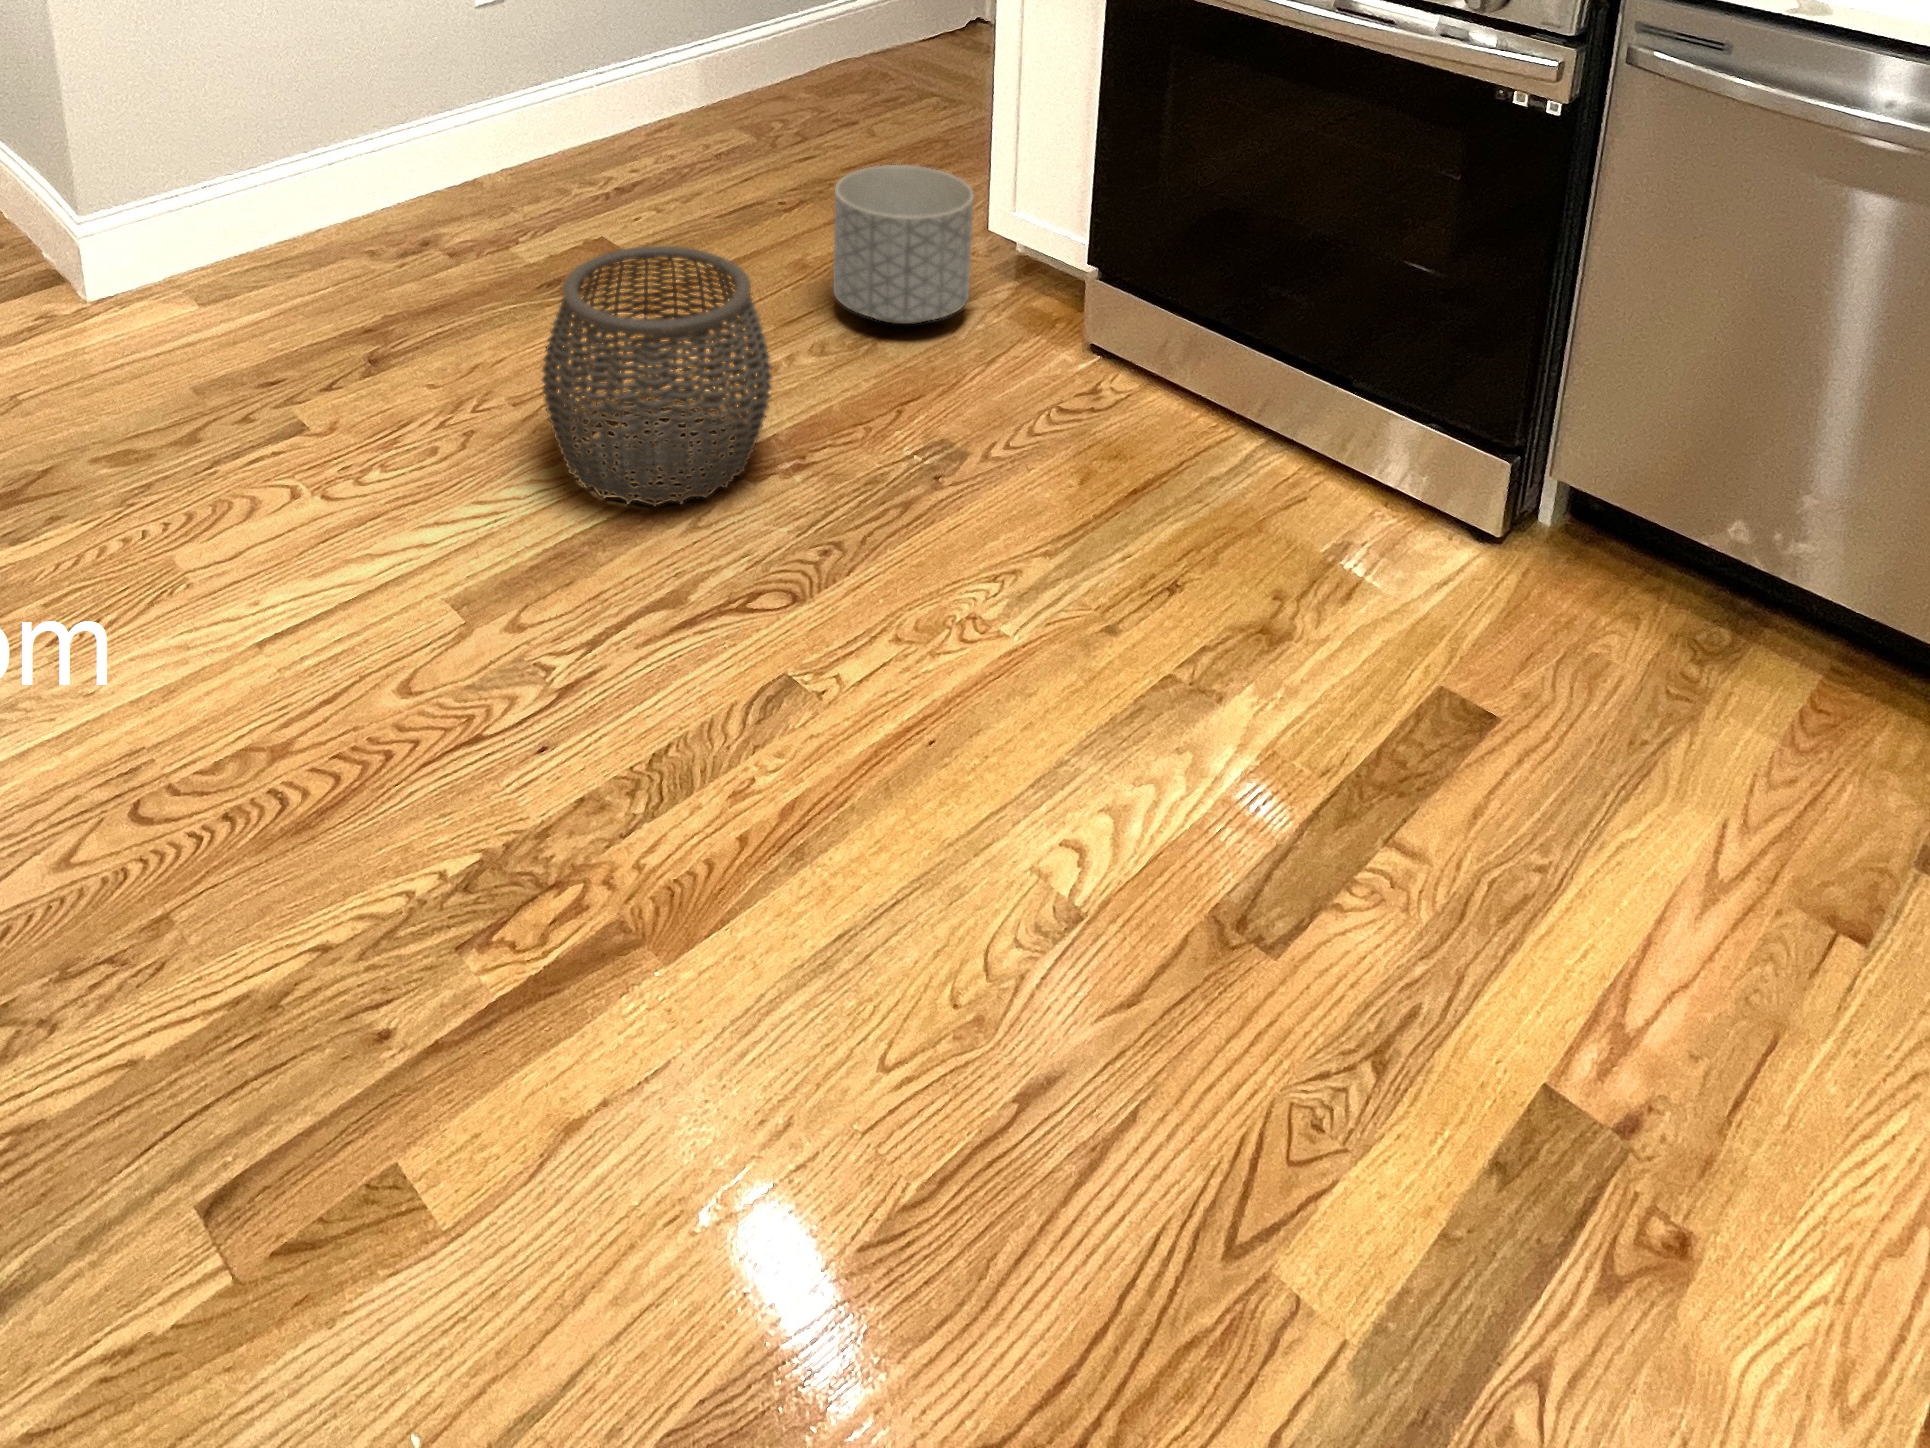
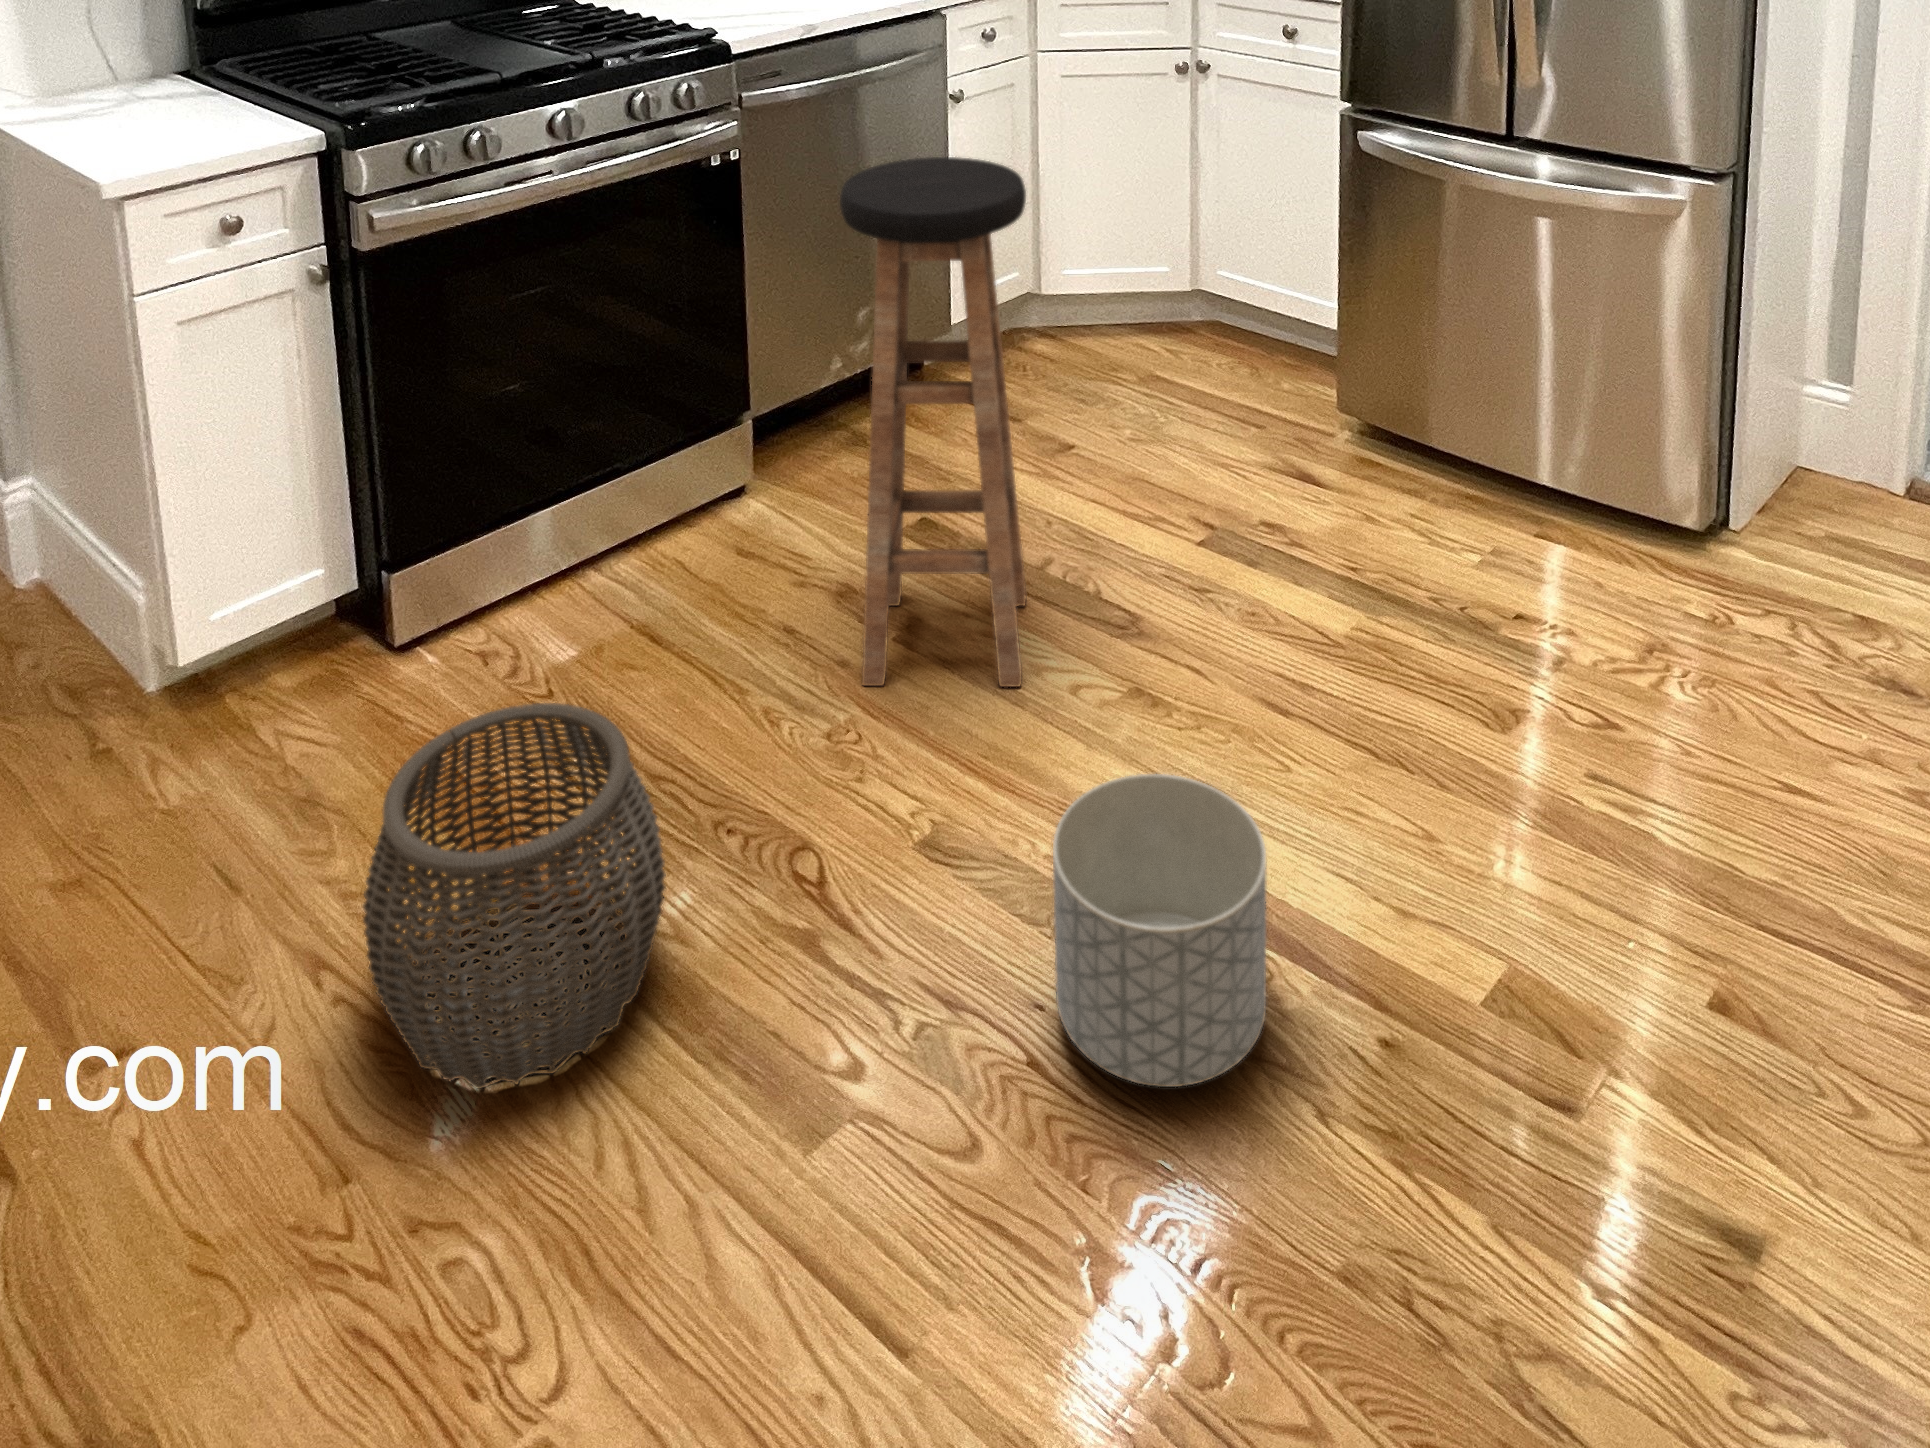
bar stool: none [1054,62,1348,806] -> present [840,157,1027,687]
planter: present [833,165,973,324] -> present [1053,774,1266,1087]

